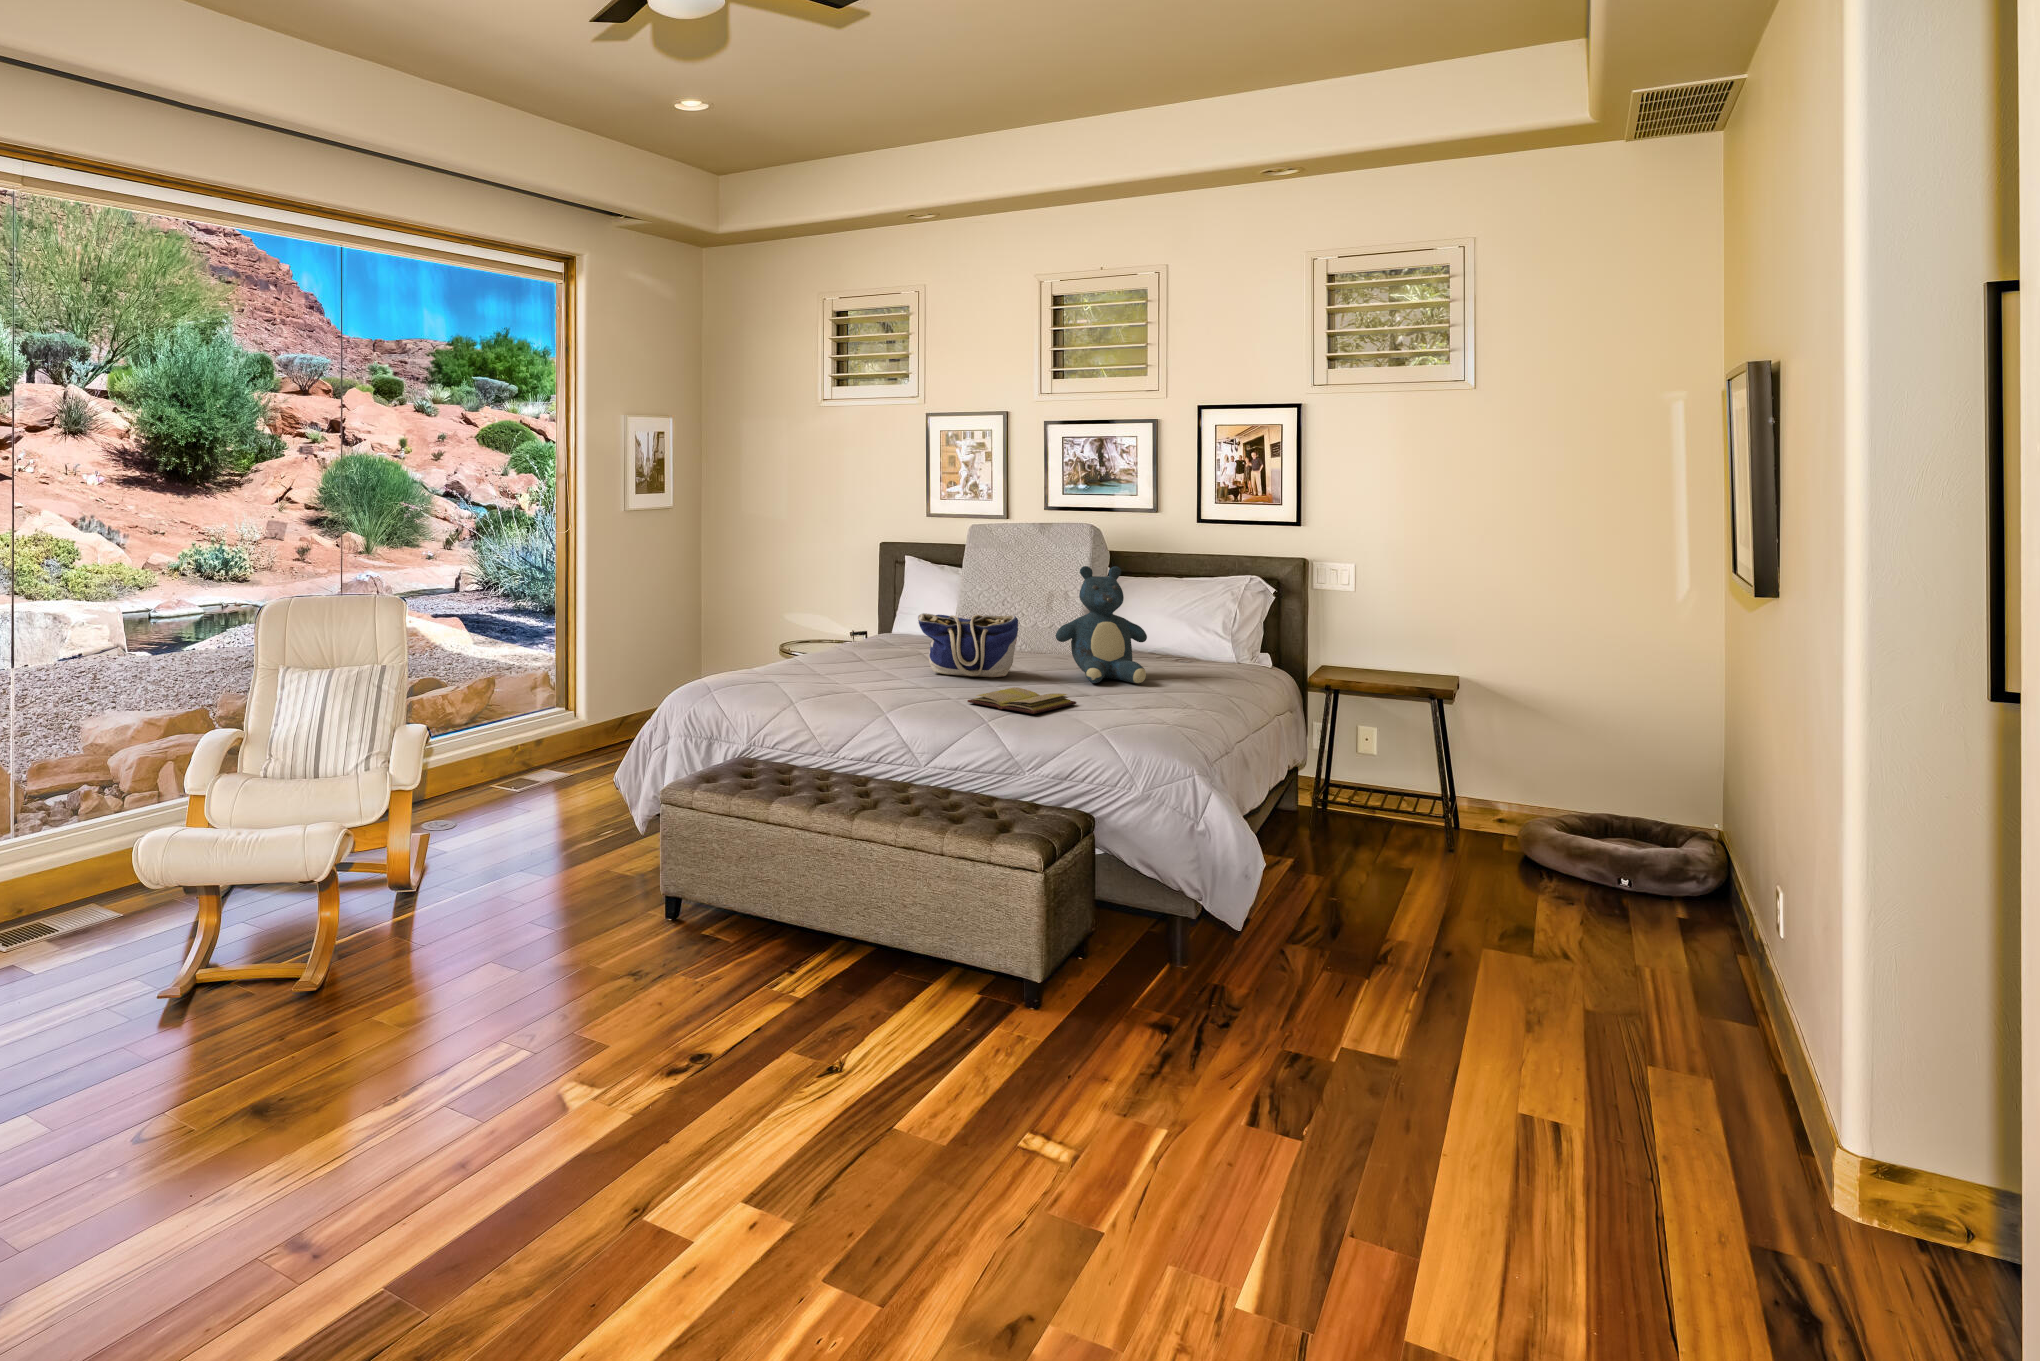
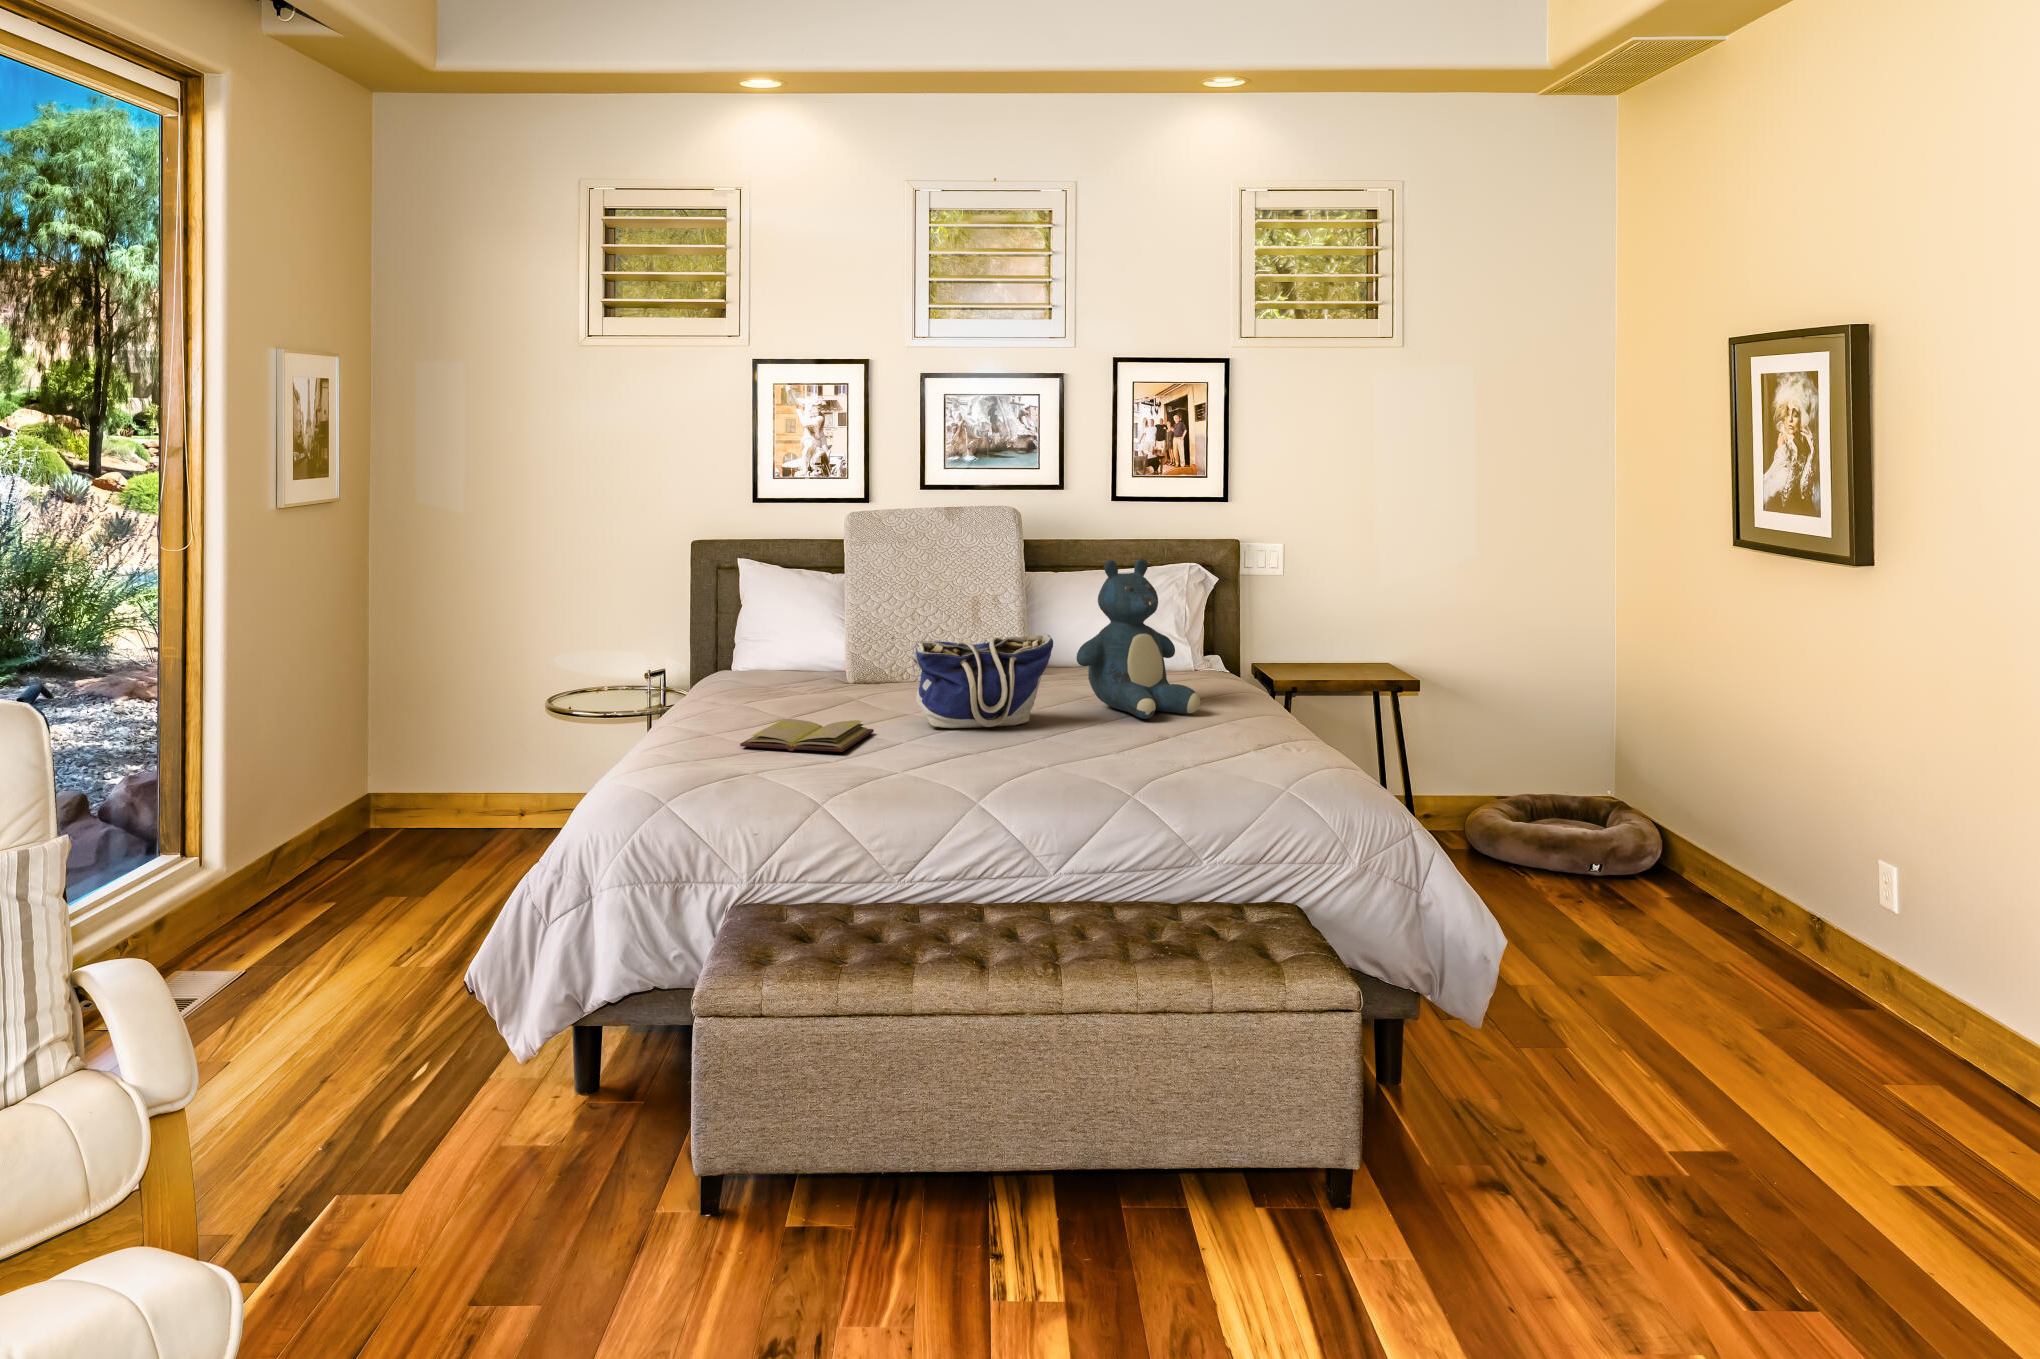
diary: present [968,687,1076,714] -> present [740,719,874,752]

